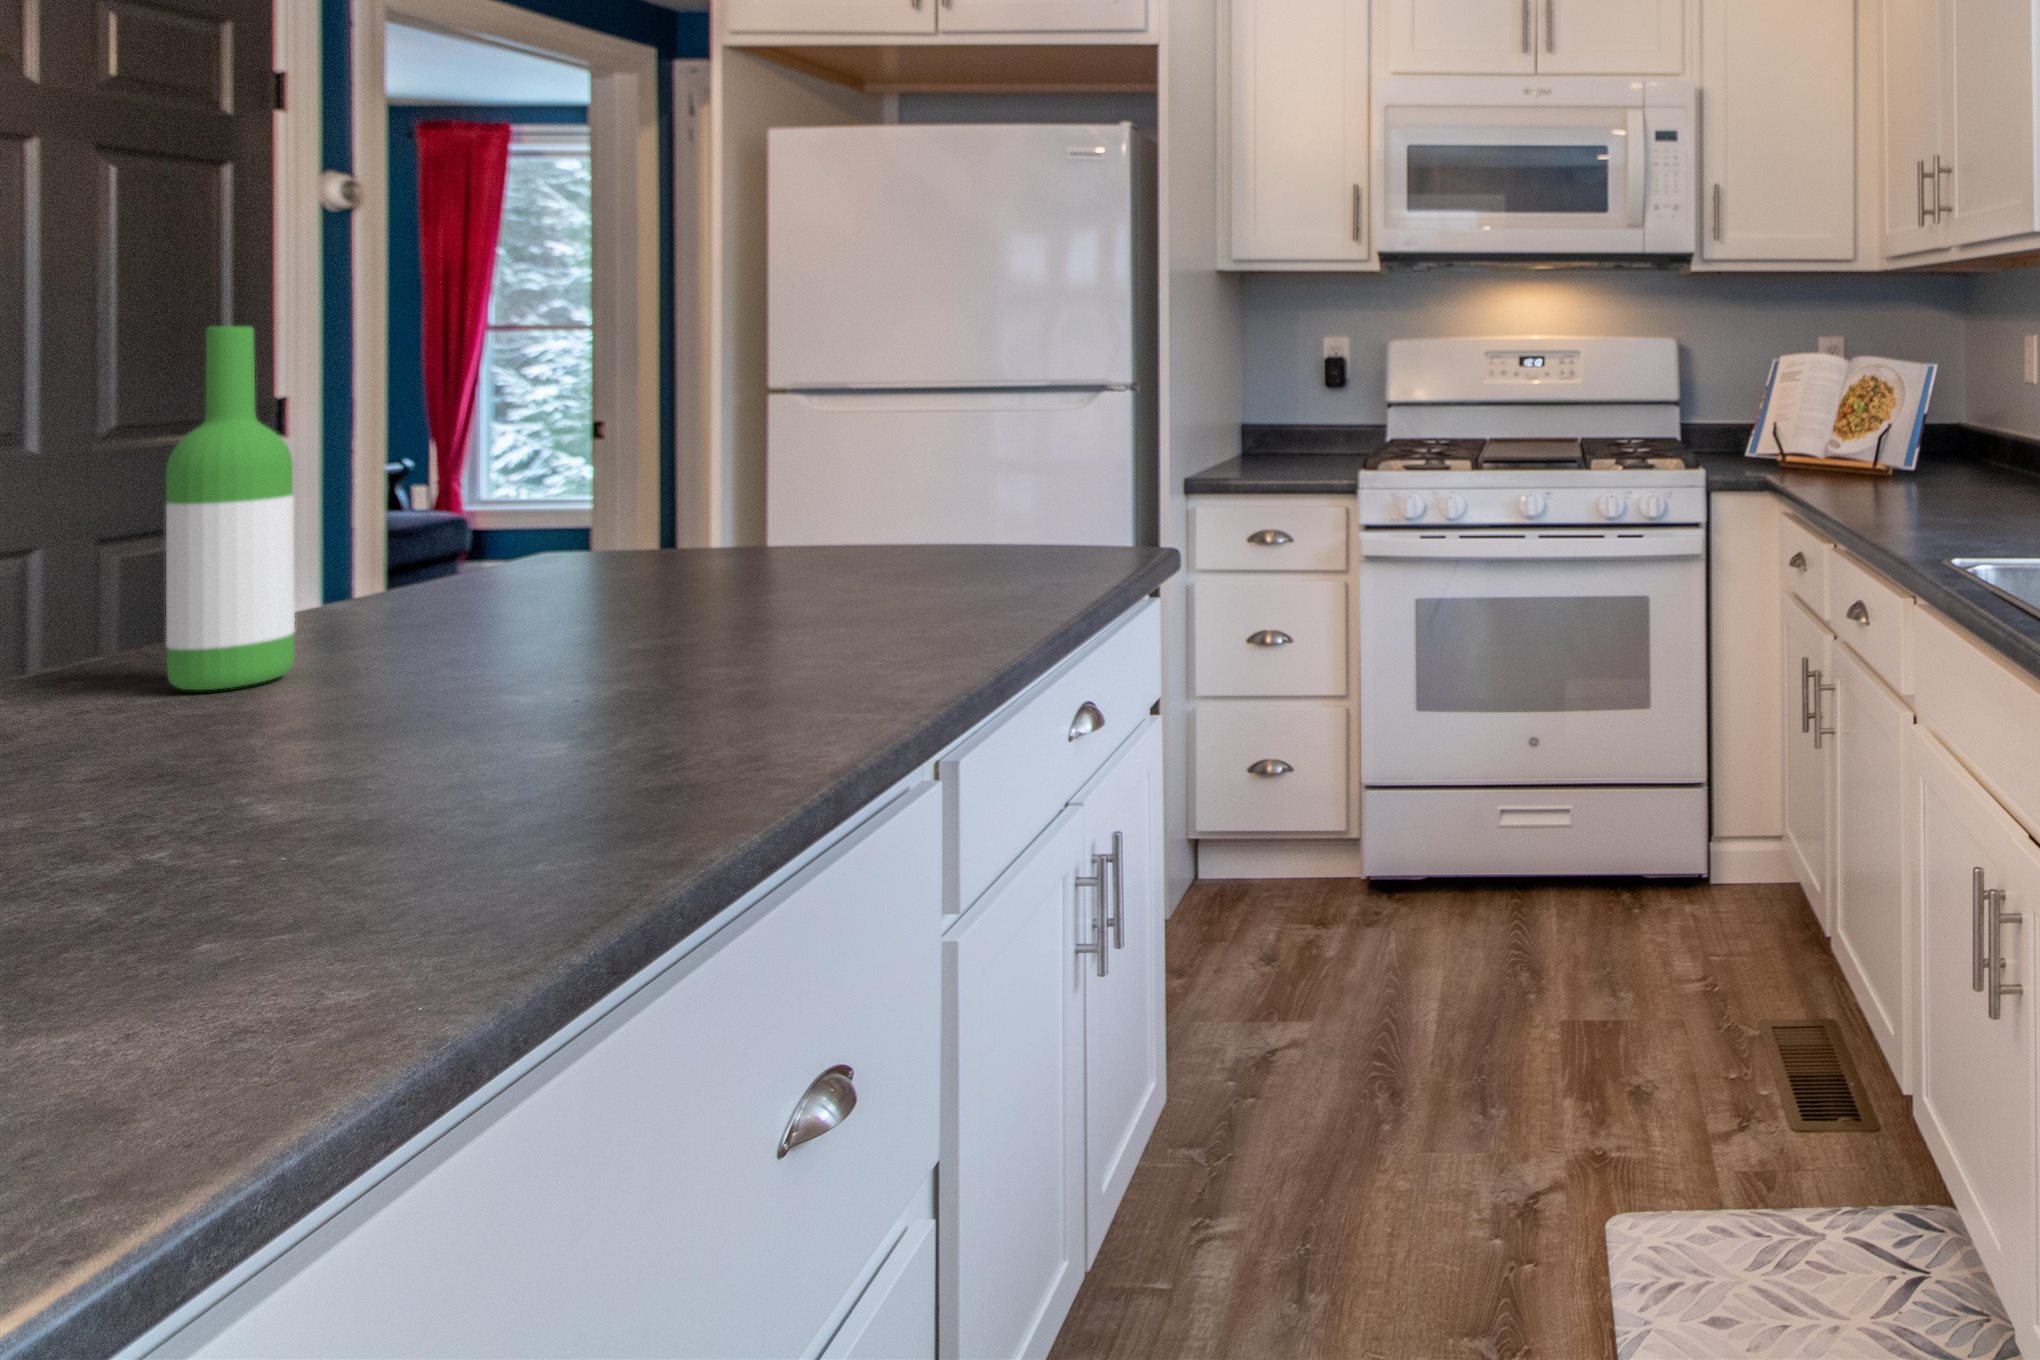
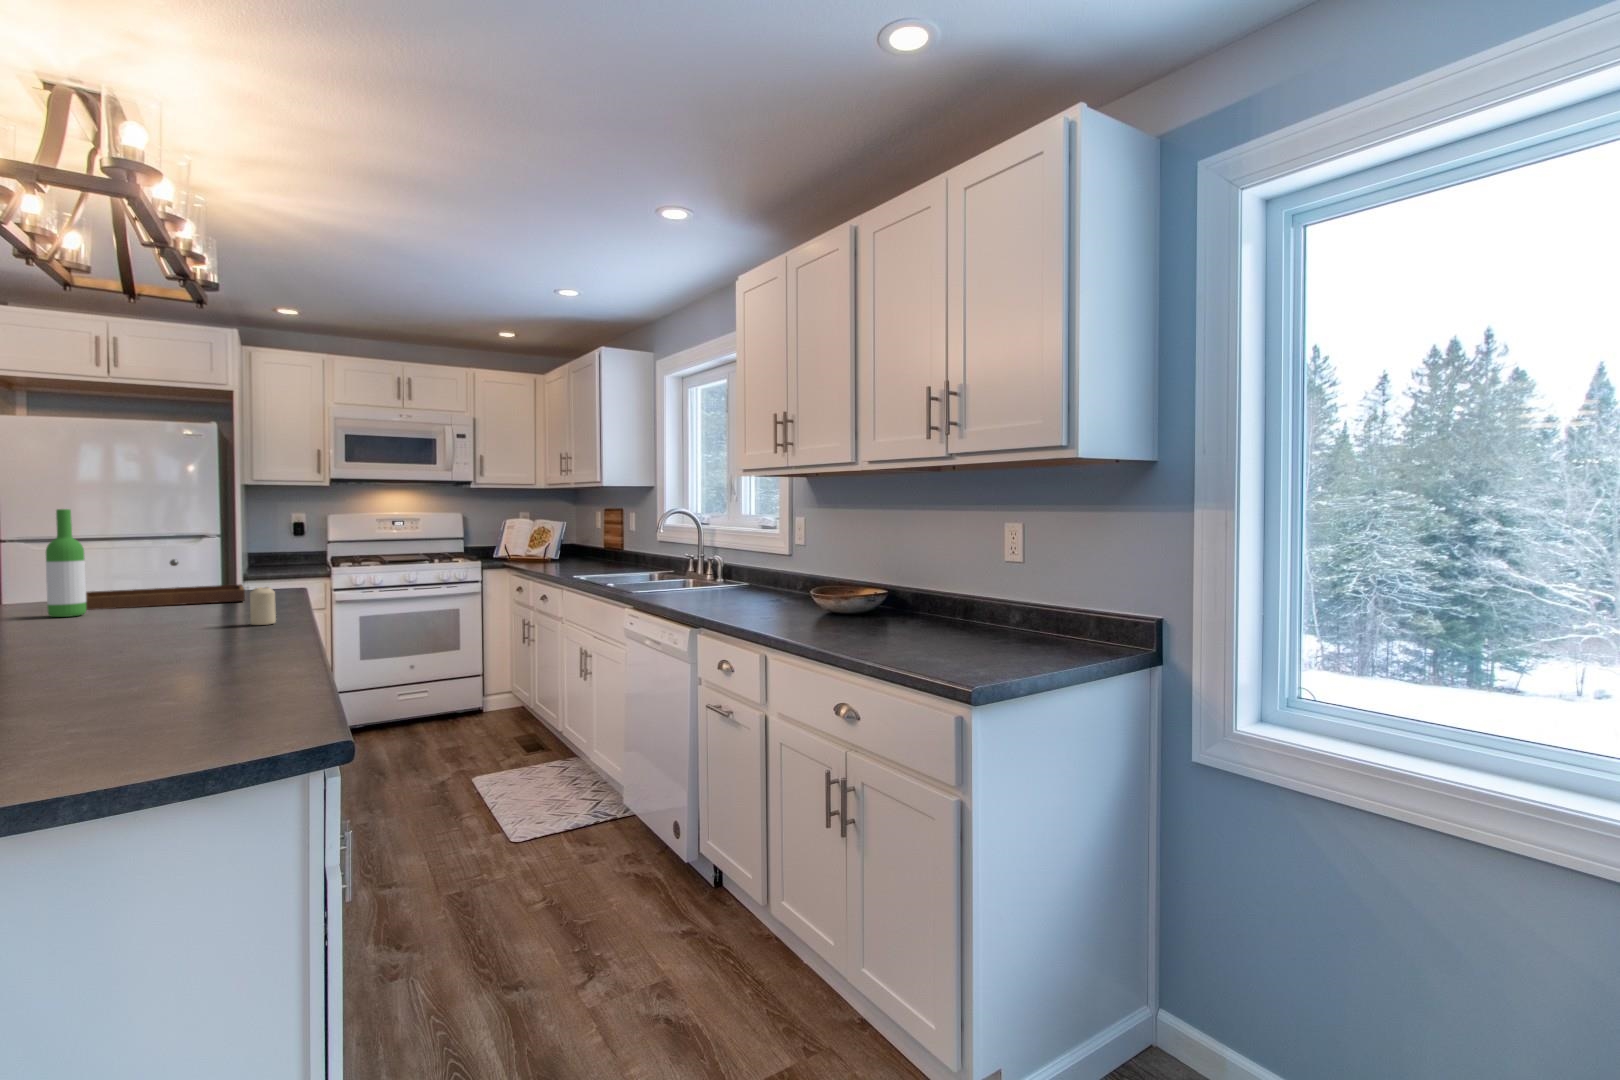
tray: none [385,481,901,642] -> present [86,559,245,610]
candle: none [228,706,369,922] -> present [250,587,276,625]

